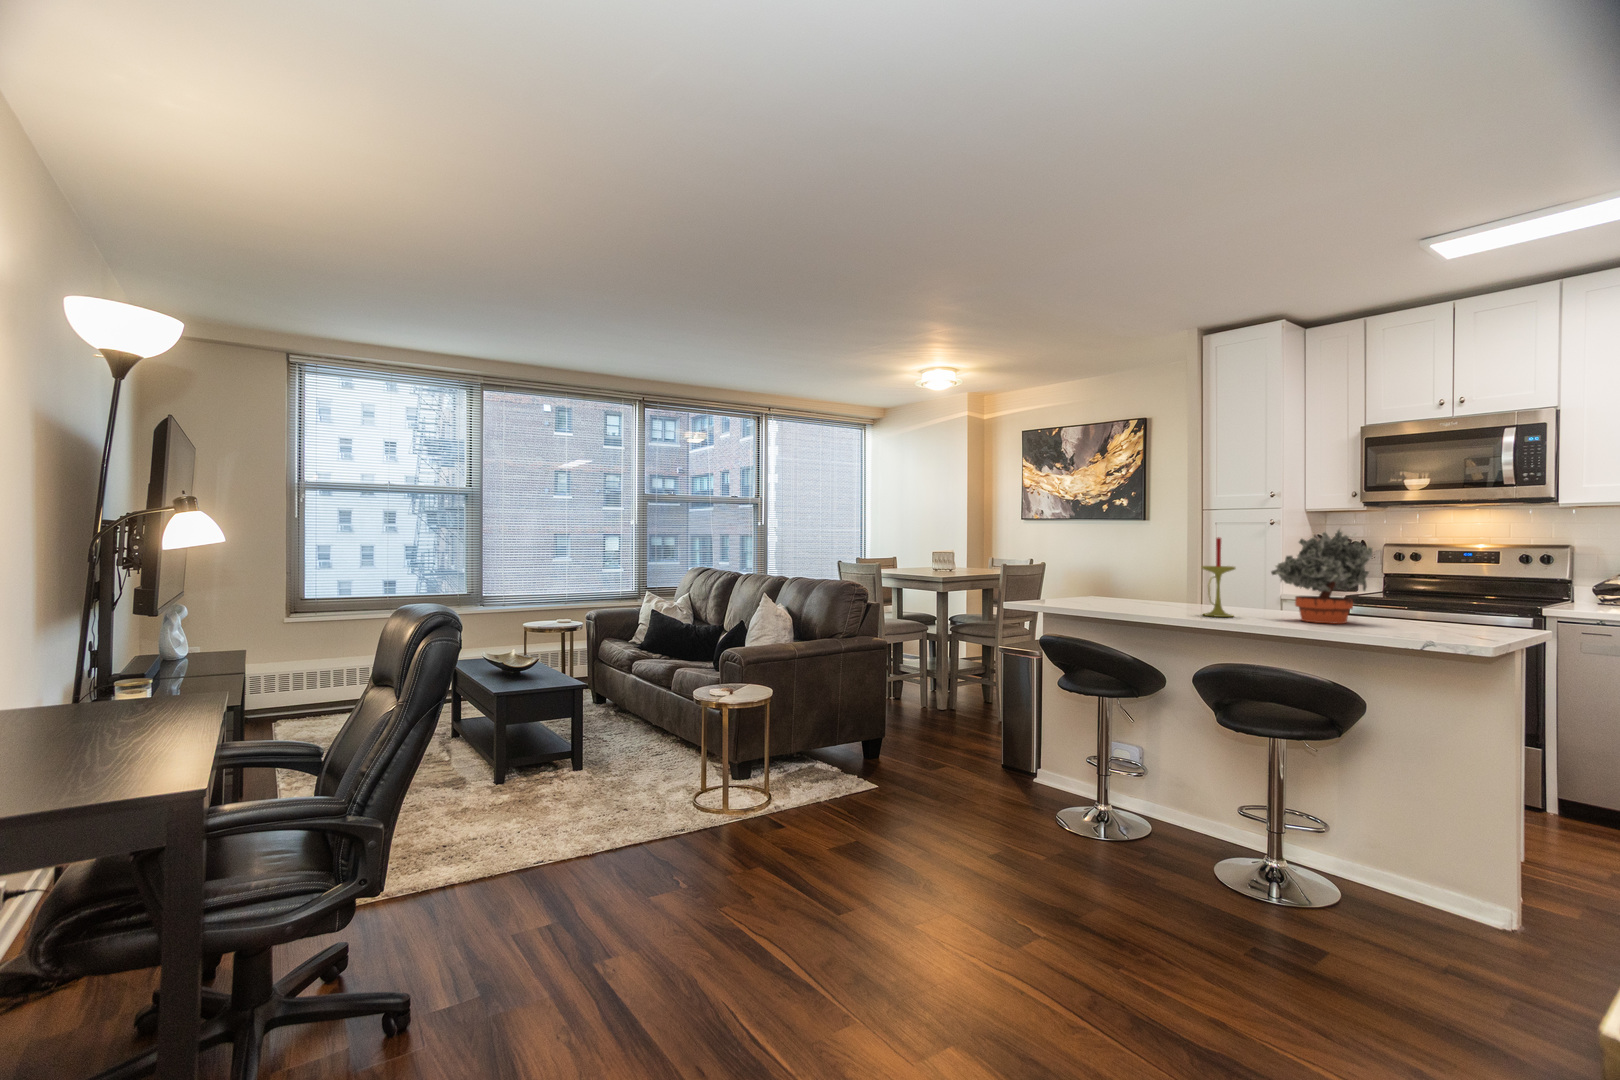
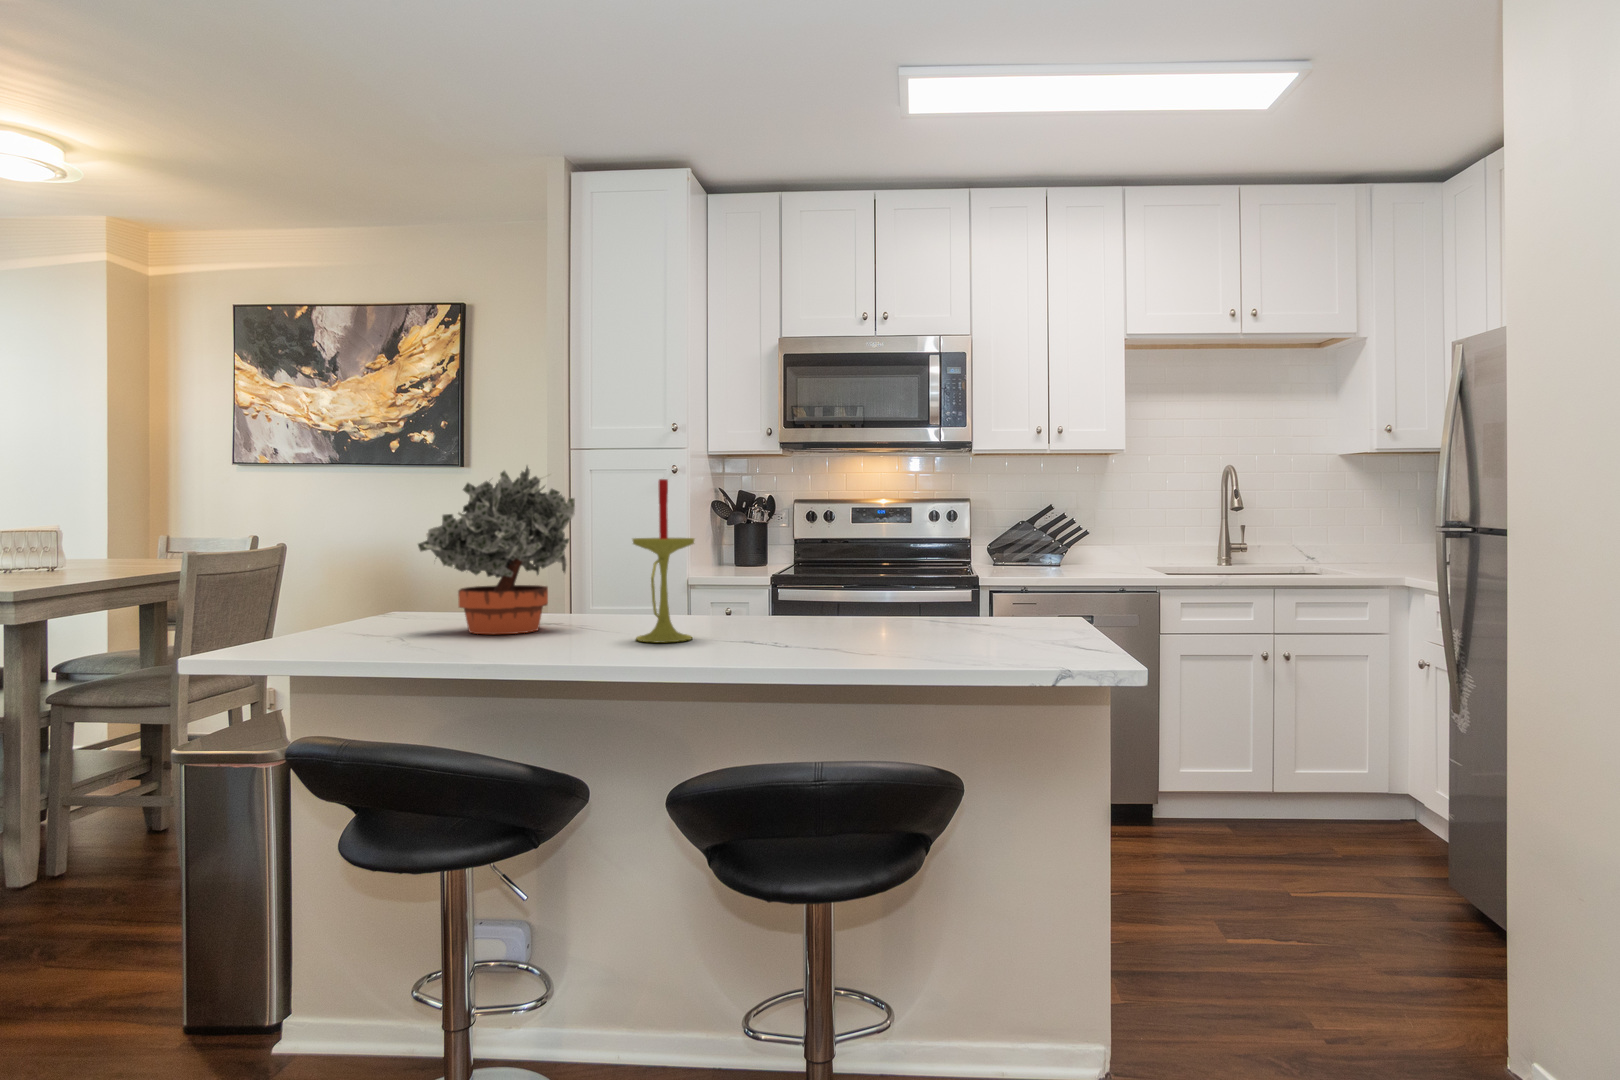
potted plant: present [1271,530,1373,624] -> present [418,466,575,634]

